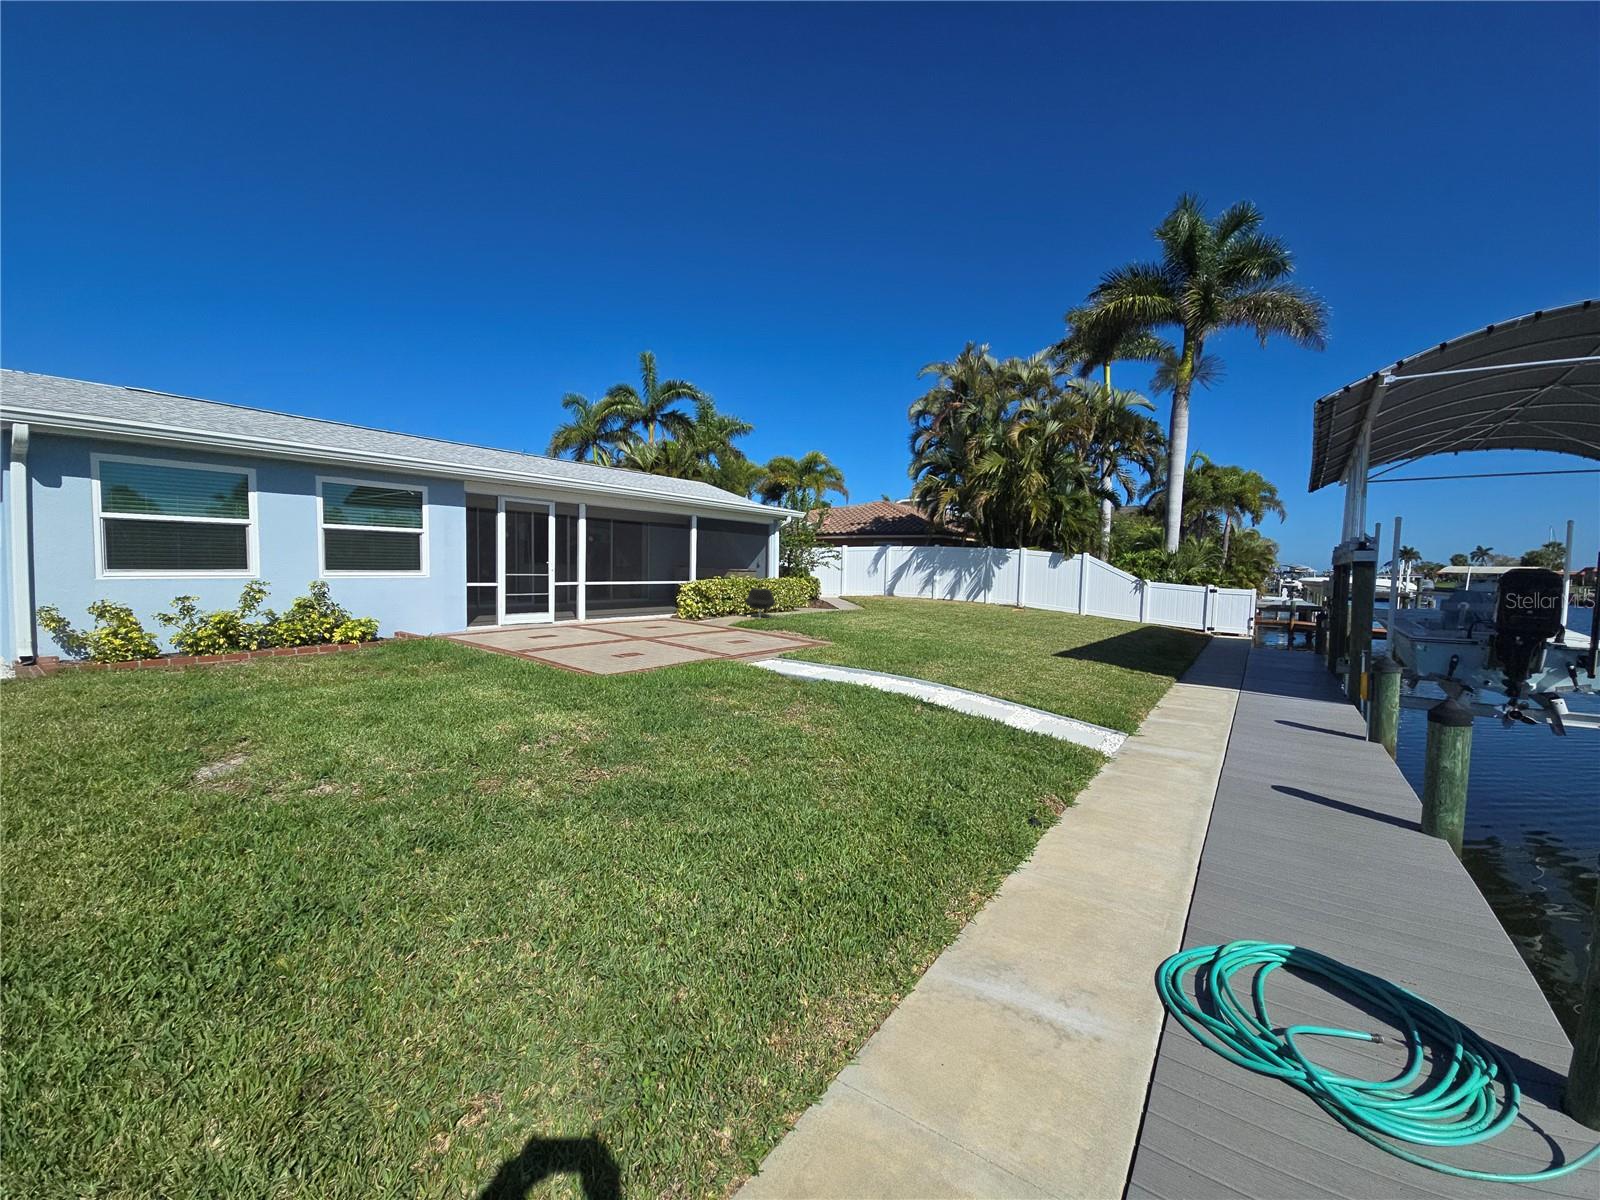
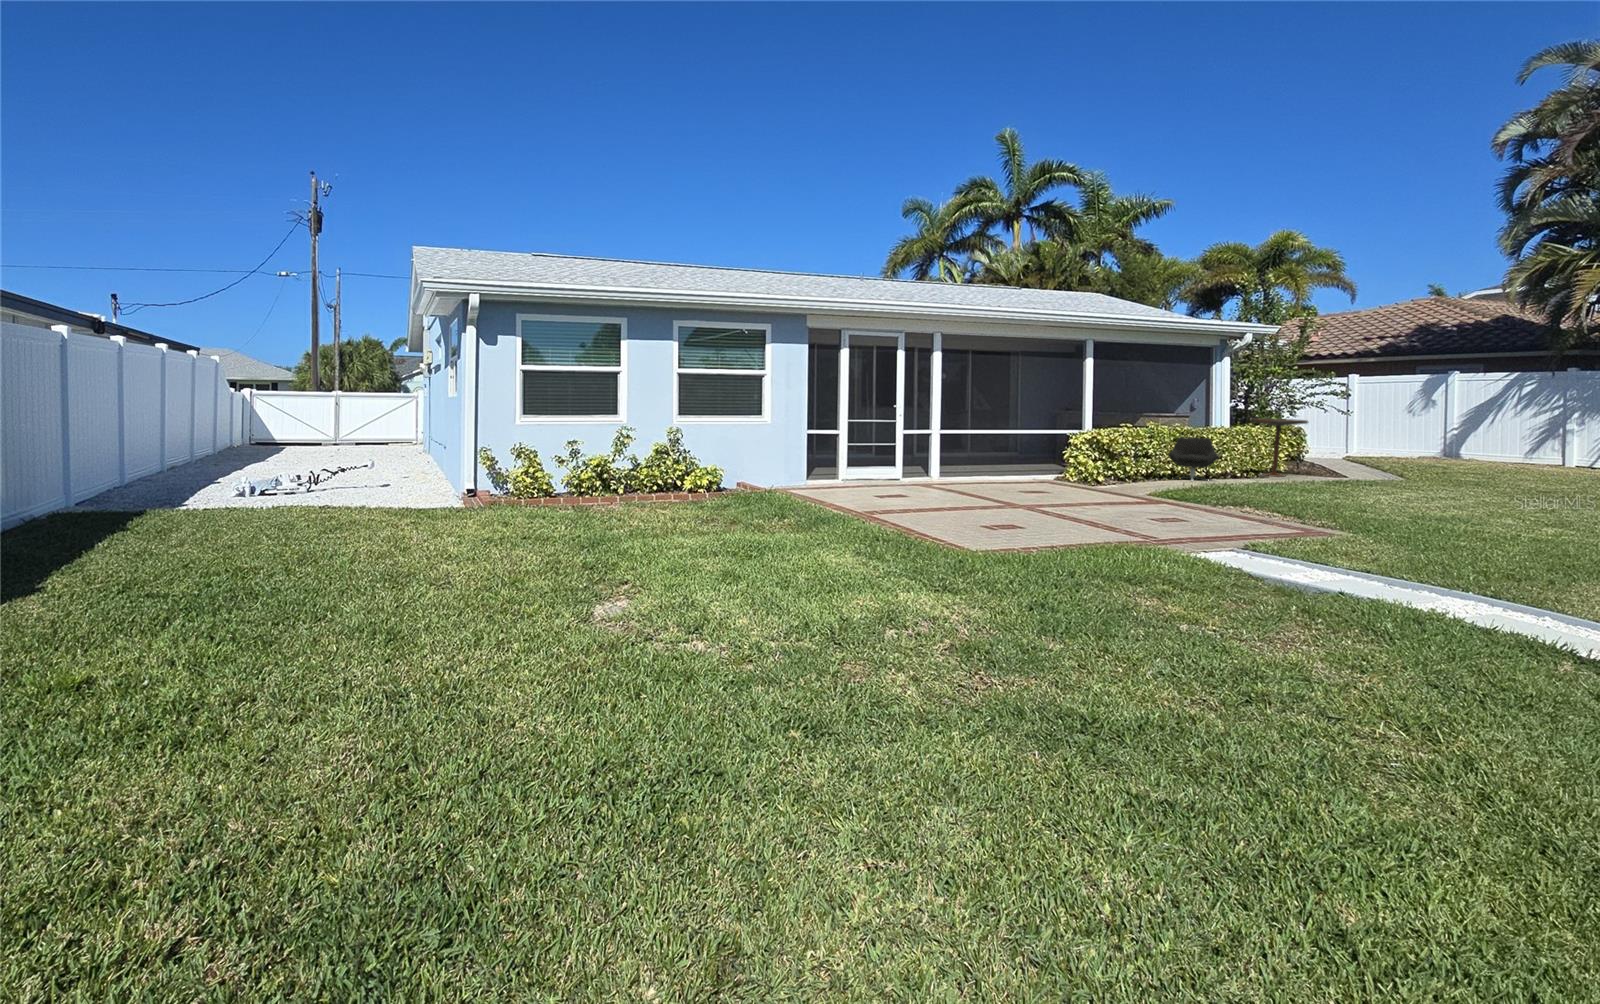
pedestal table: none [793,575,826,613] -> present [1251,418,1308,477]

